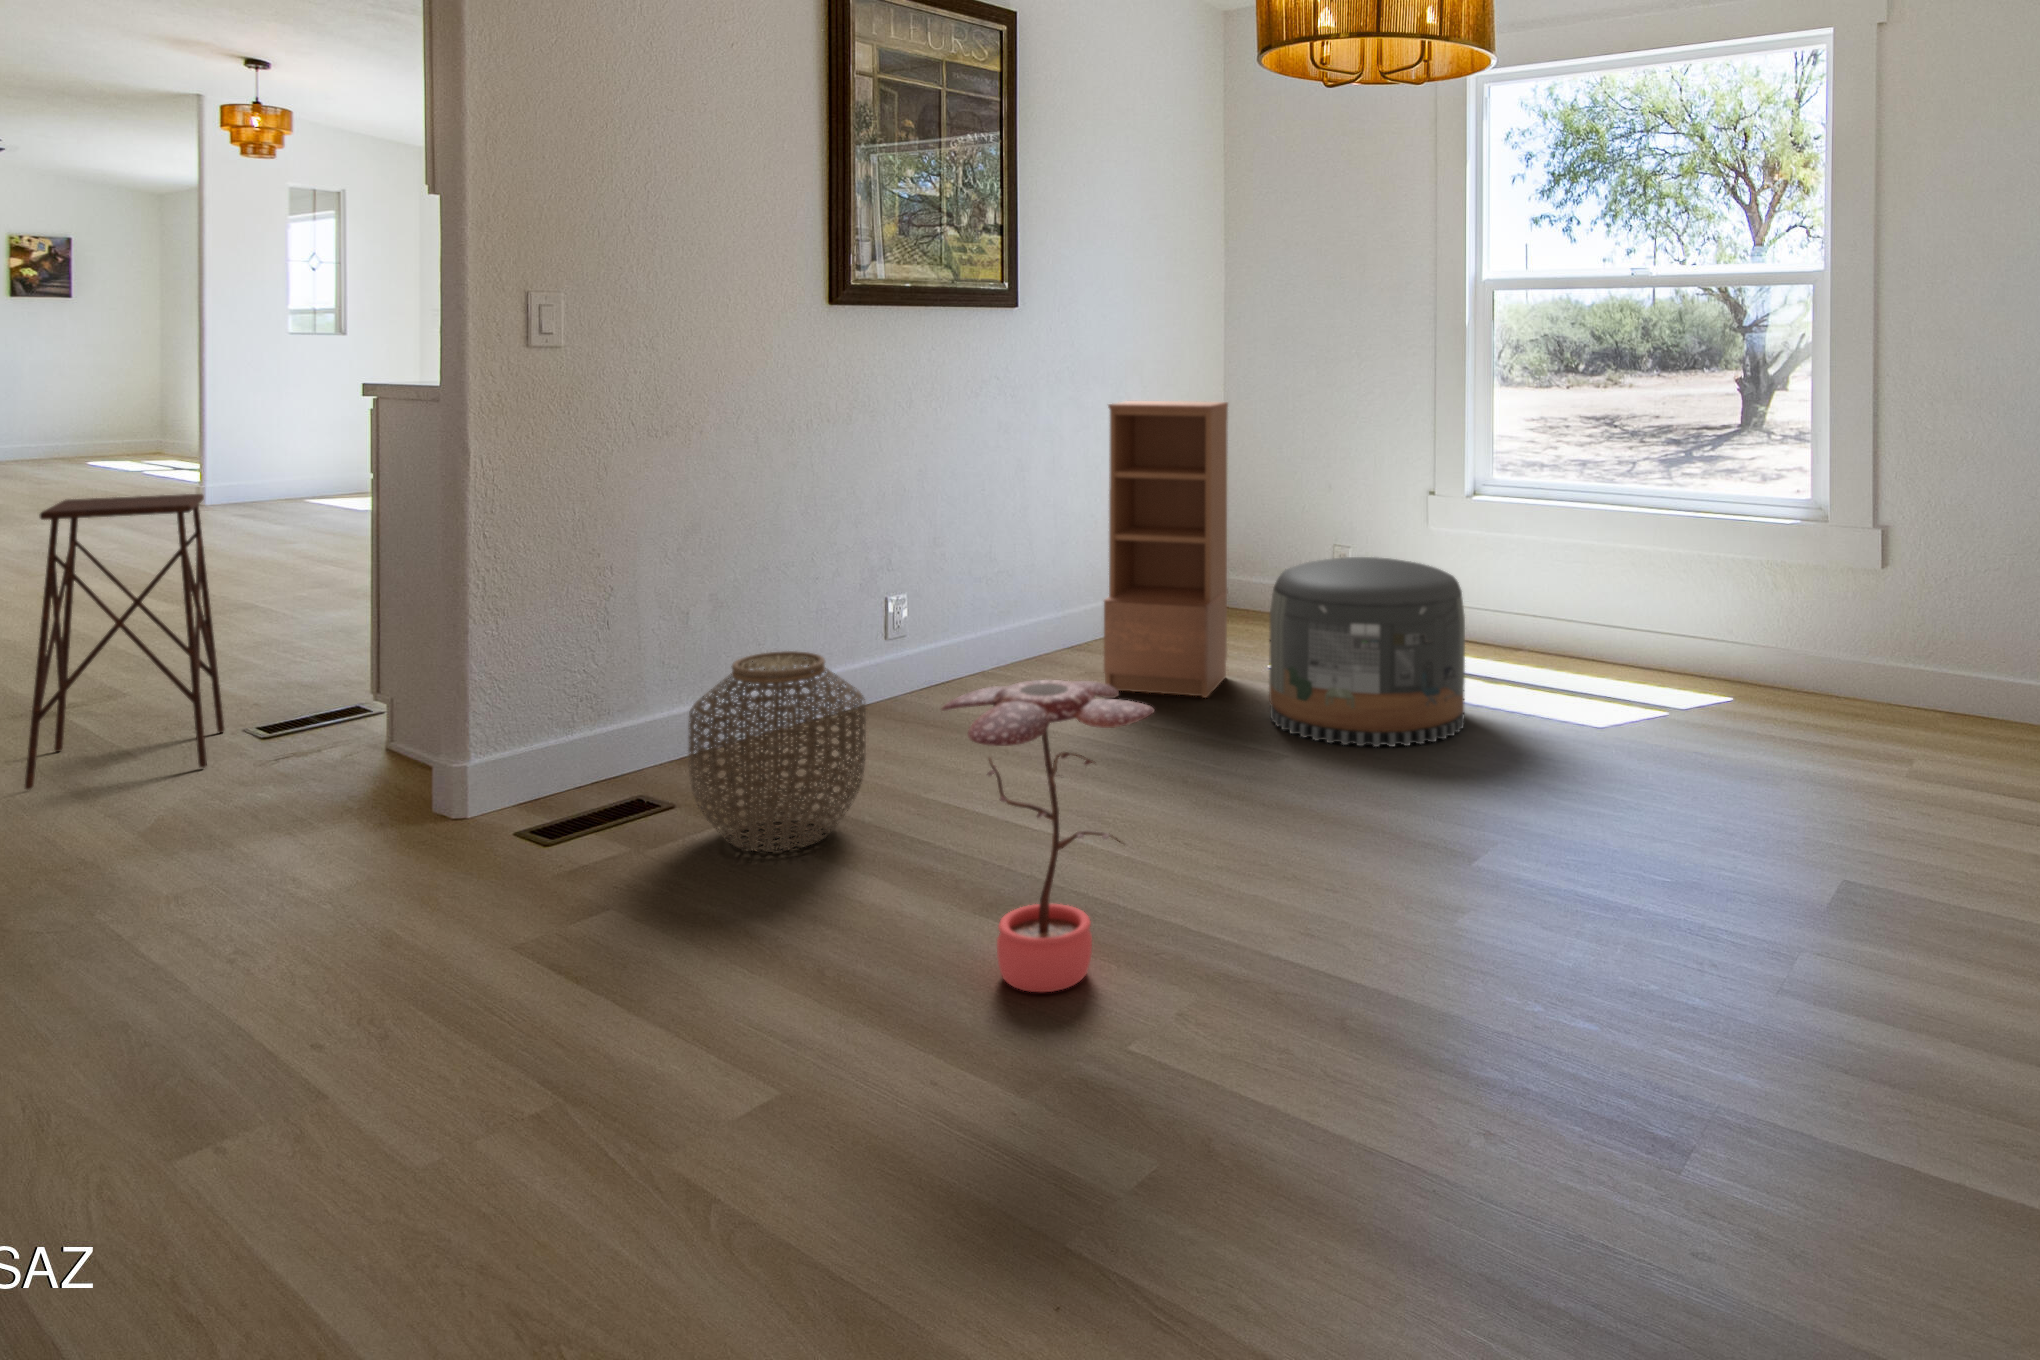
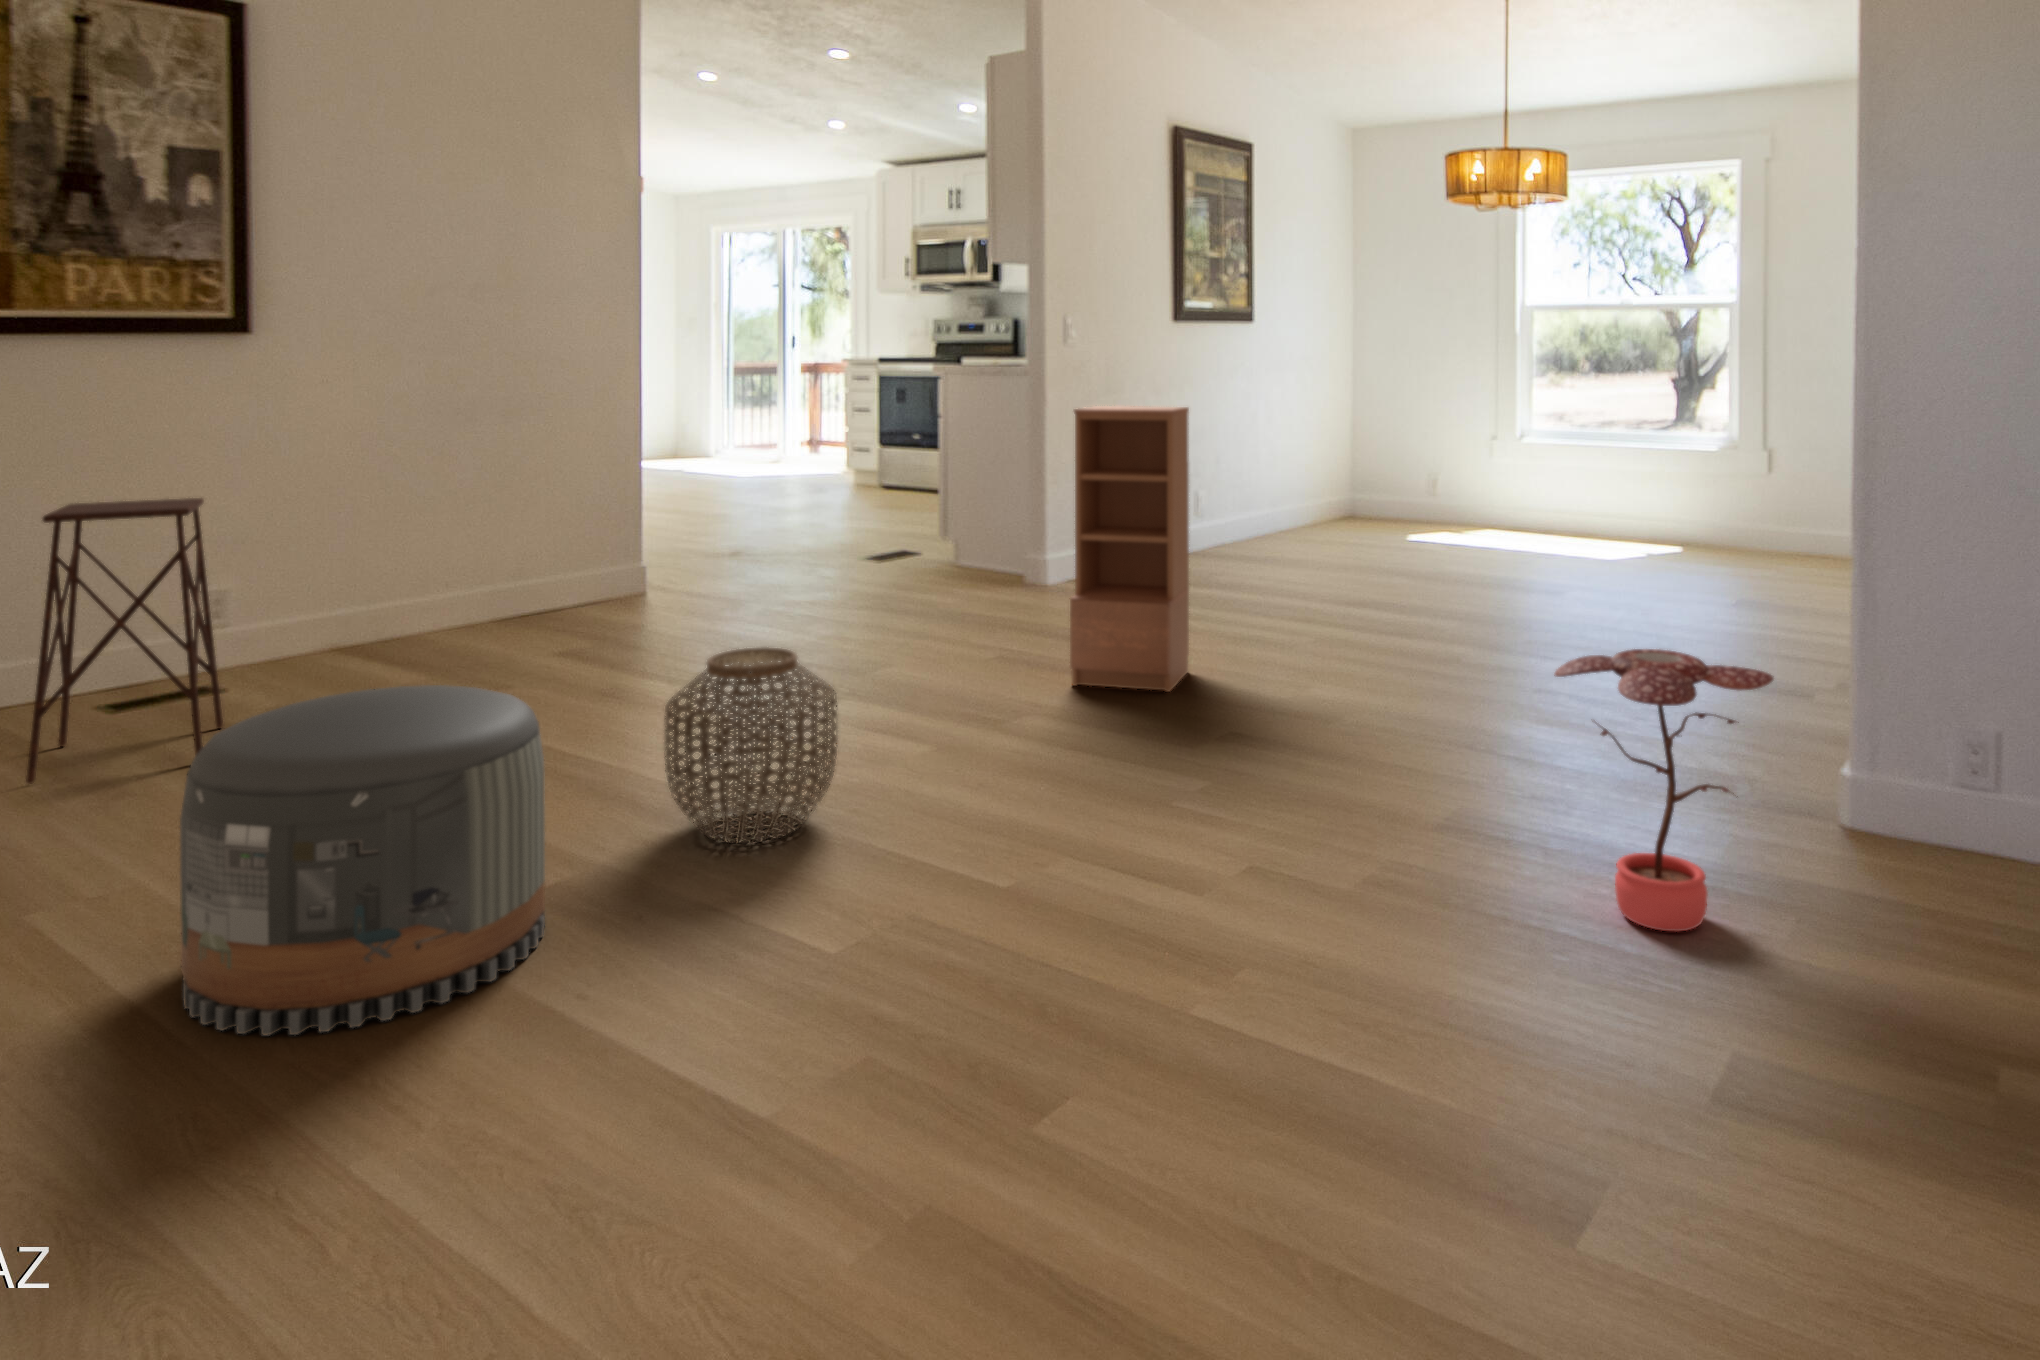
pouf: present [1269,557,1465,747] -> present [180,685,545,1036]
potted plant: present [941,680,1154,992] -> present [1554,649,1773,931]

